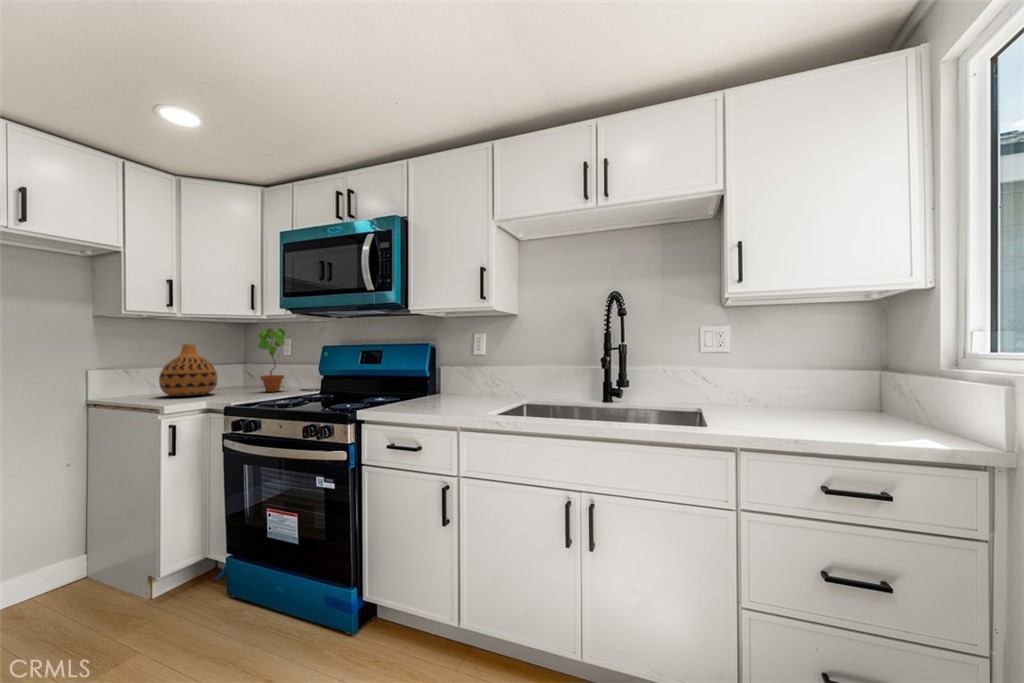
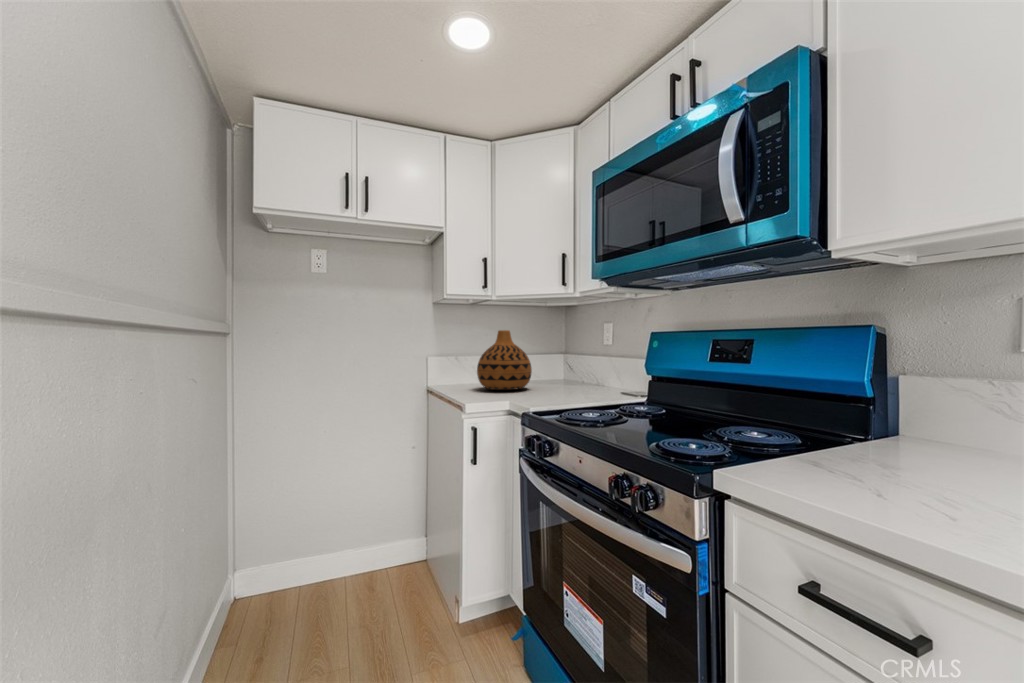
potted plant: present [258,328,285,392] -> none [573,309,605,392]

